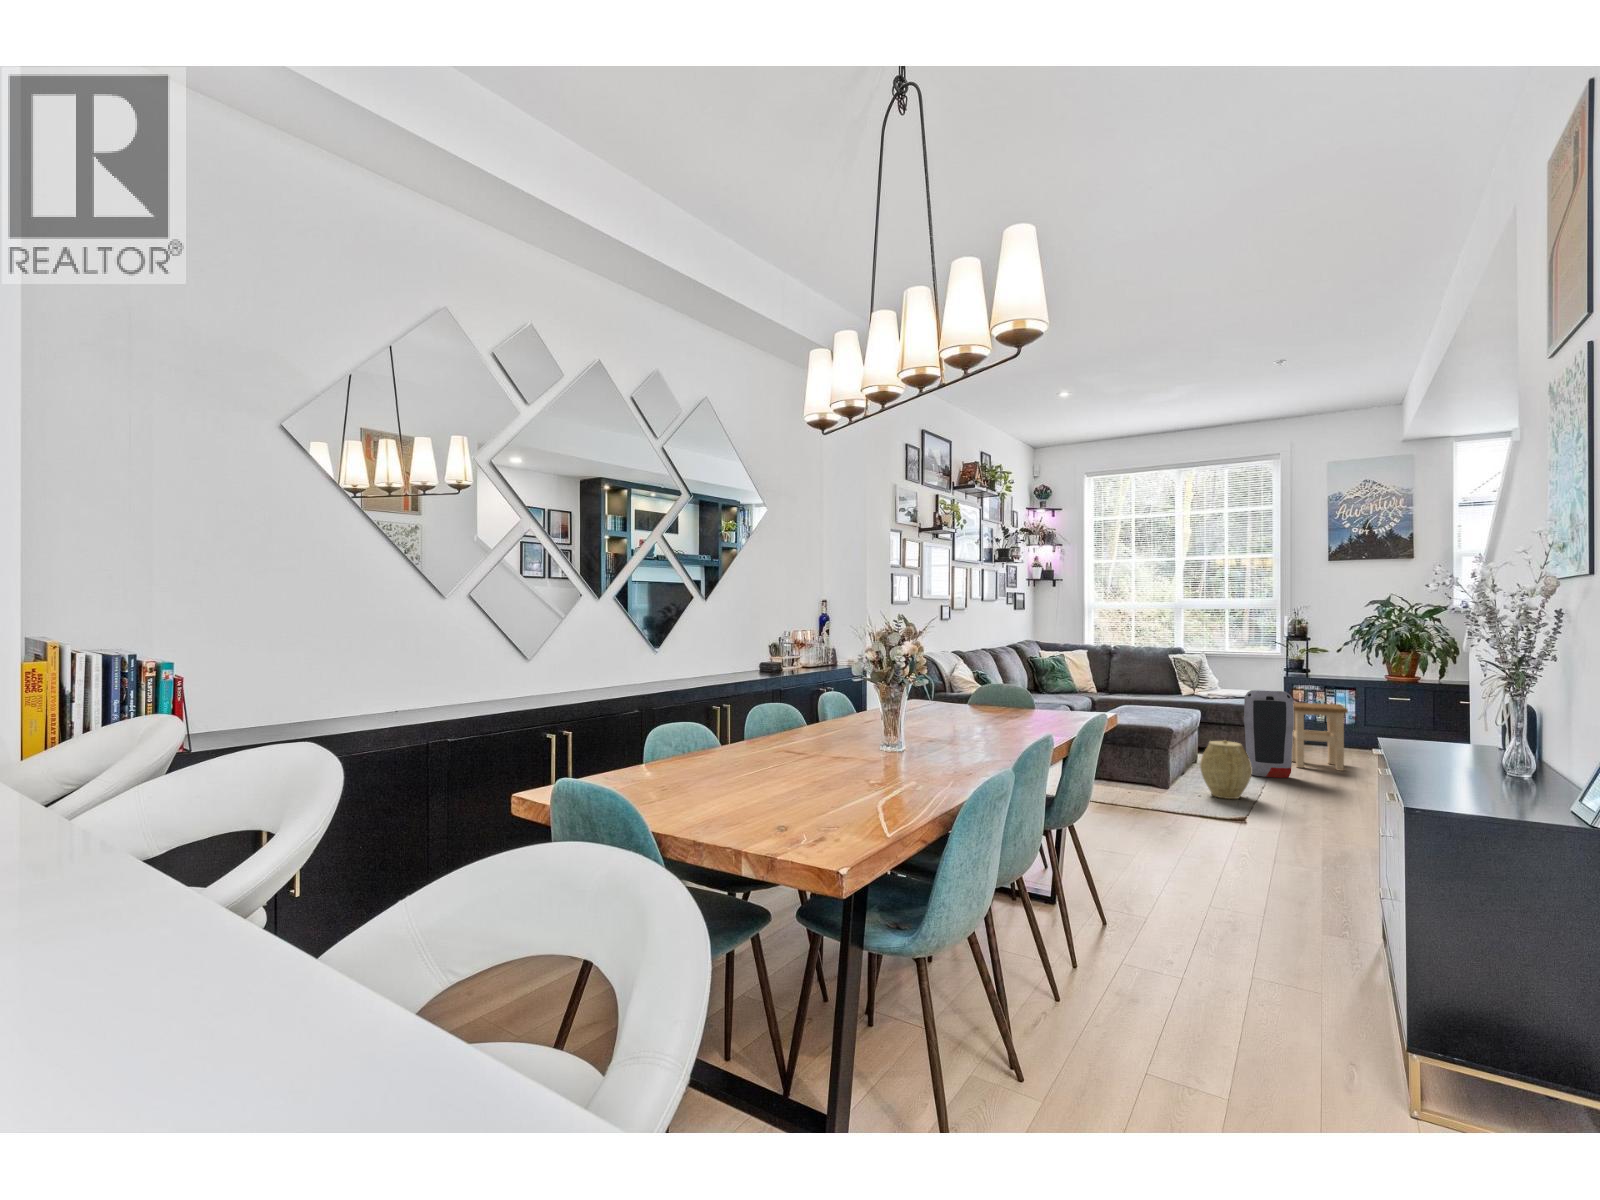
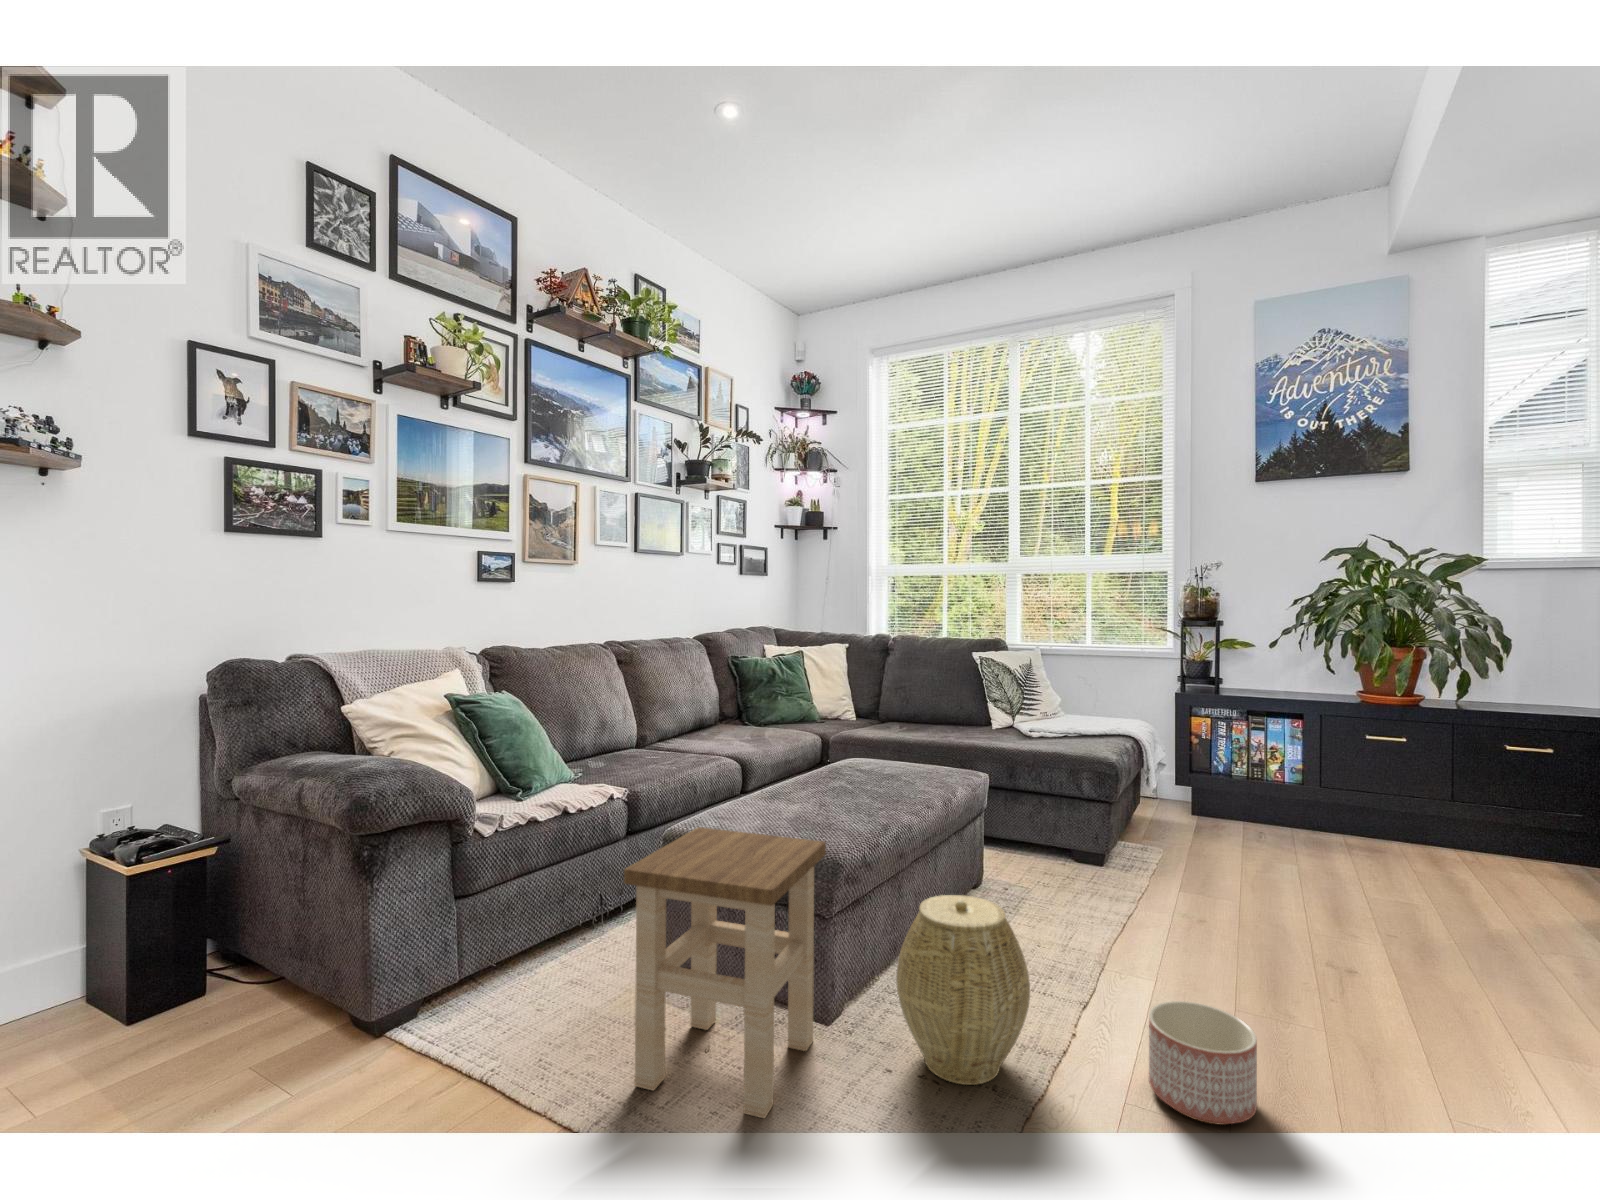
air purifier: present [1244,690,1294,778] -> none [1061,736,1172,948]
stool: present [1292,702,1348,771] -> present [624,827,826,1118]
planter: none [1294,774,1332,805] -> present [1149,1001,1257,1125]

